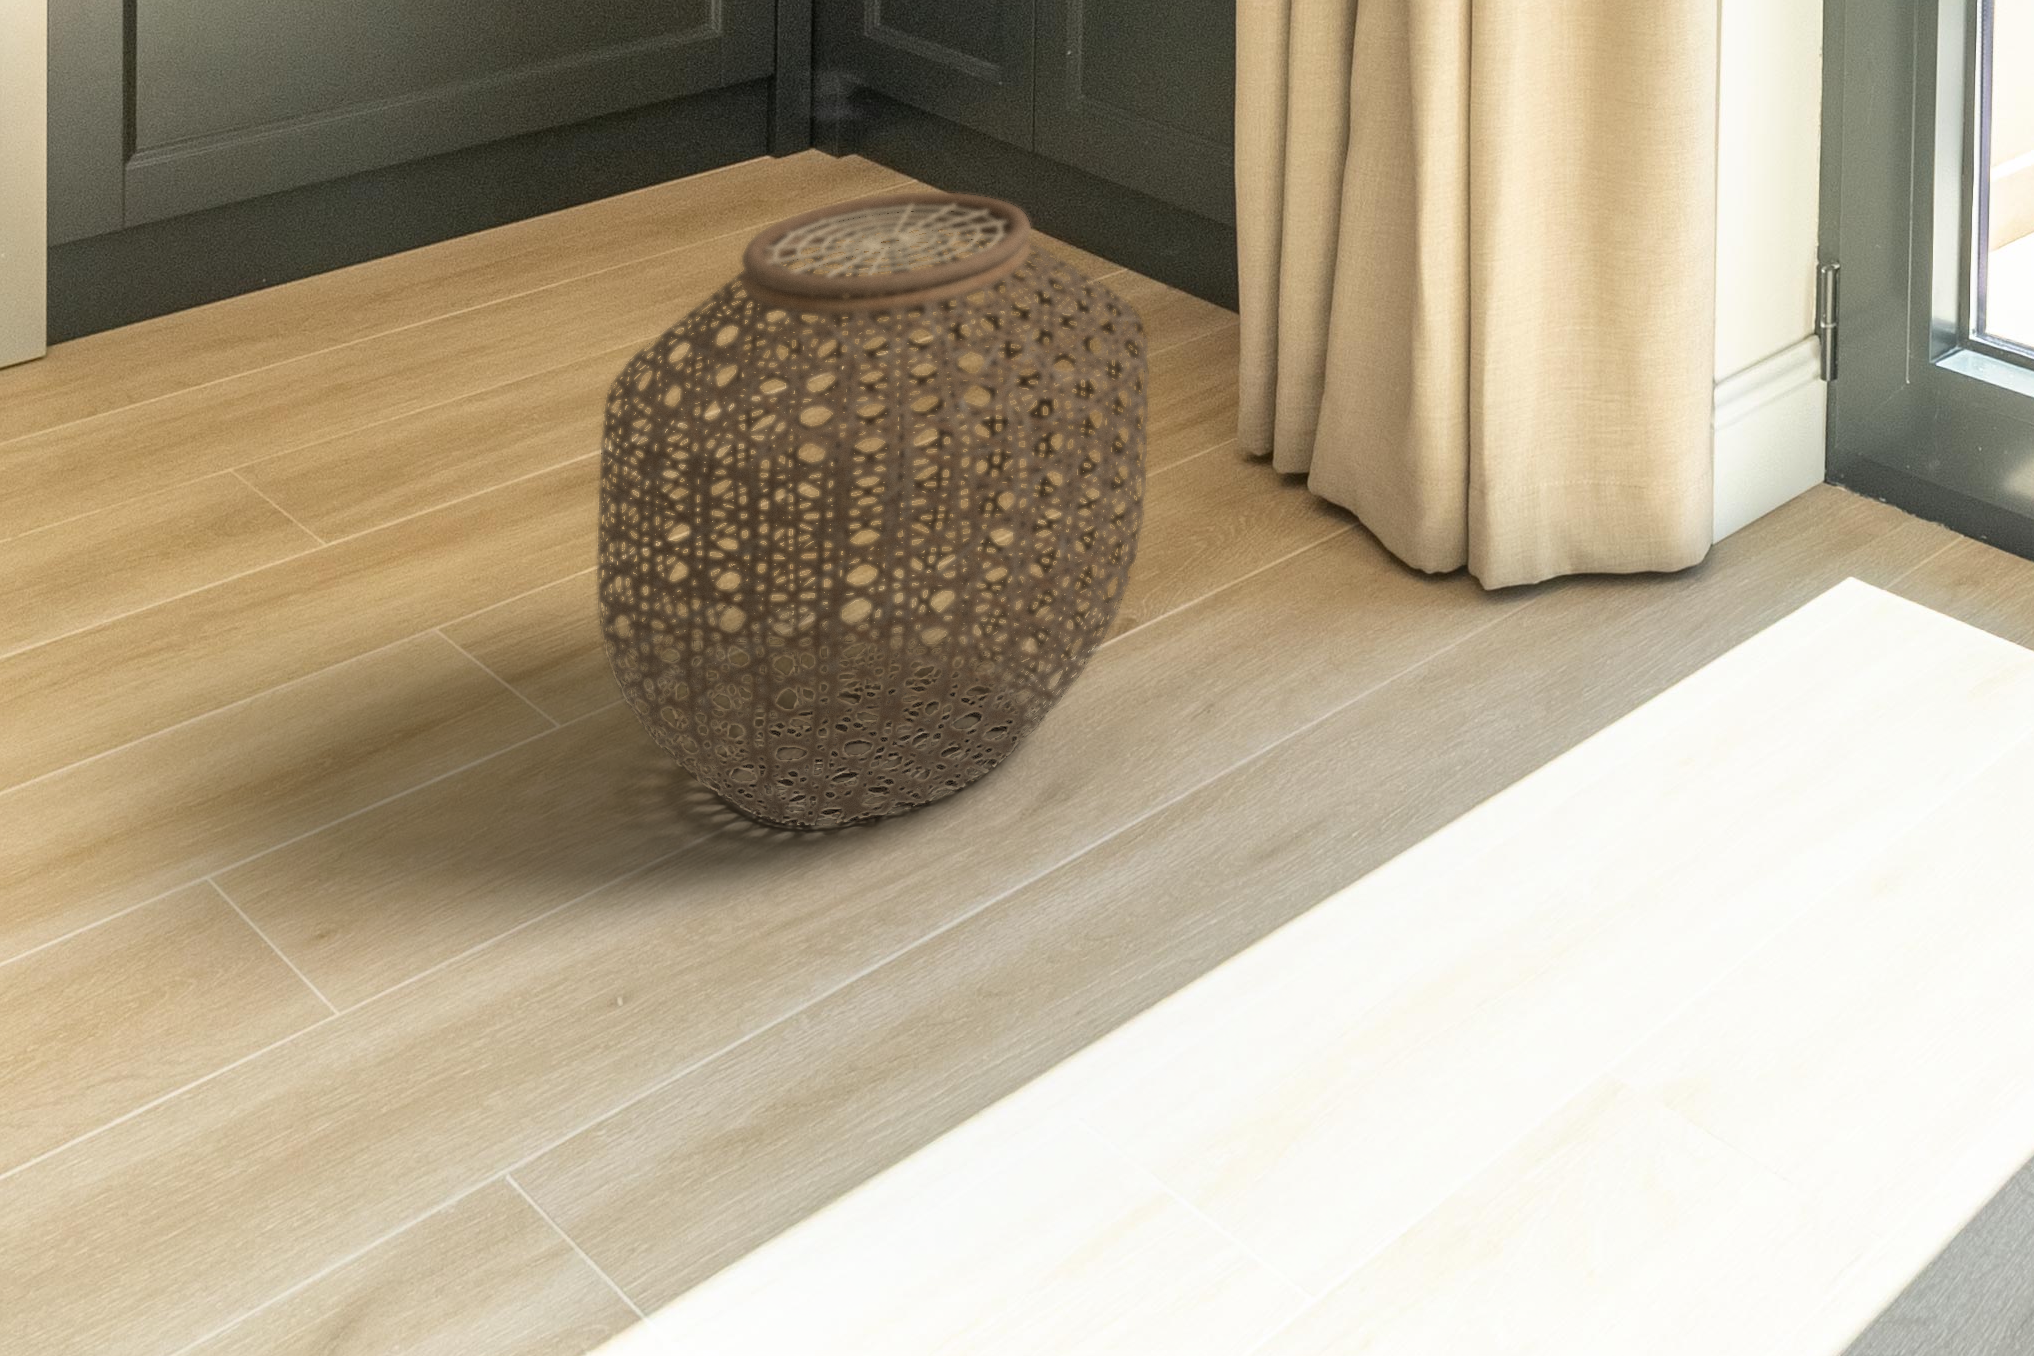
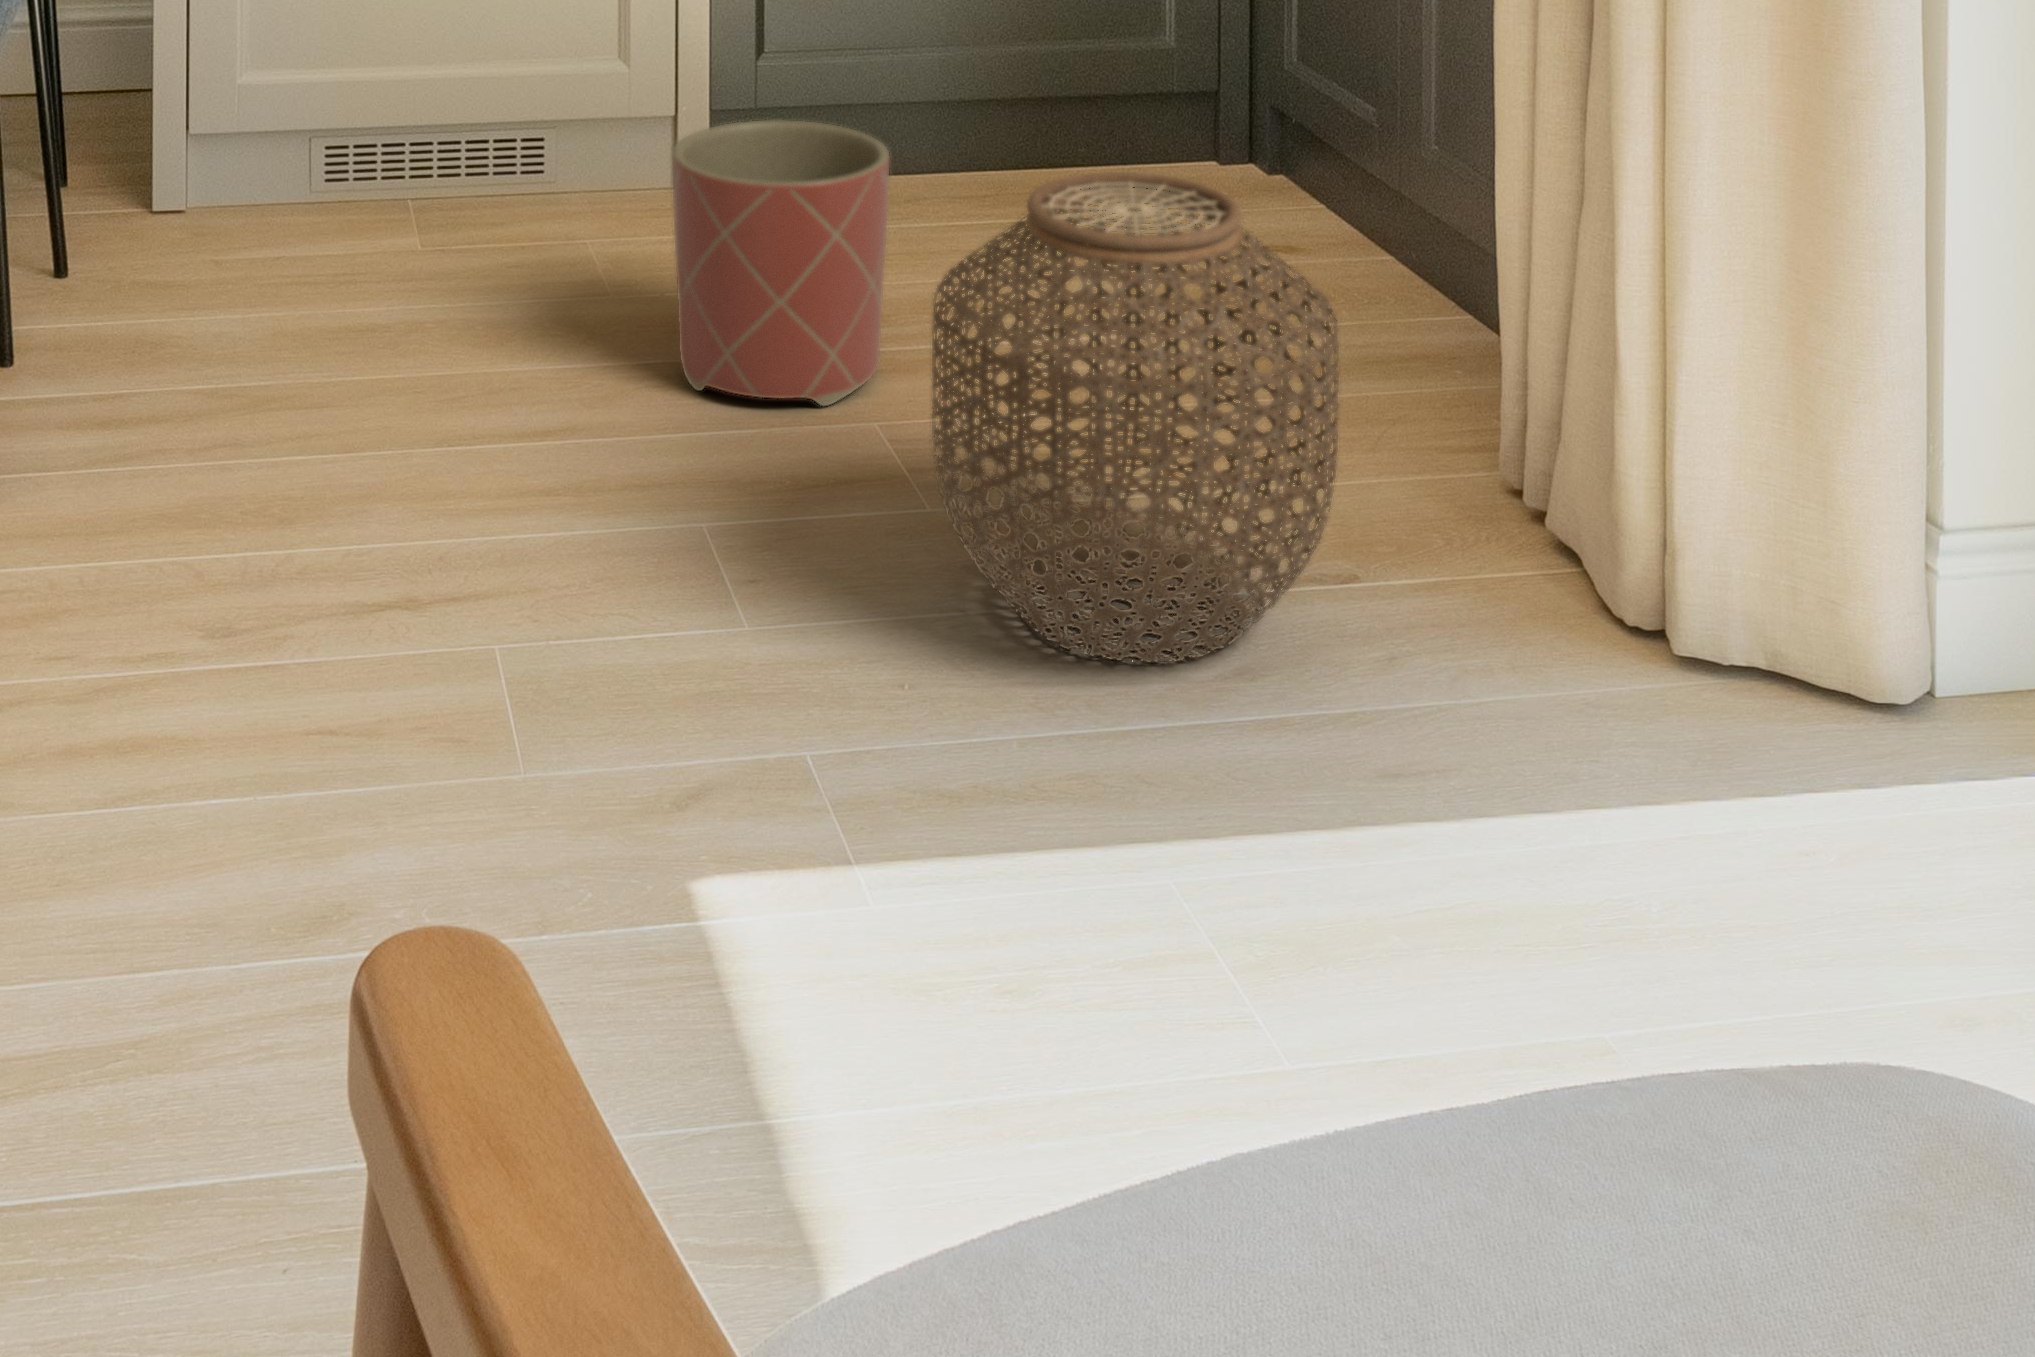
planter: none [64,230,430,656] -> present [672,120,889,406]

